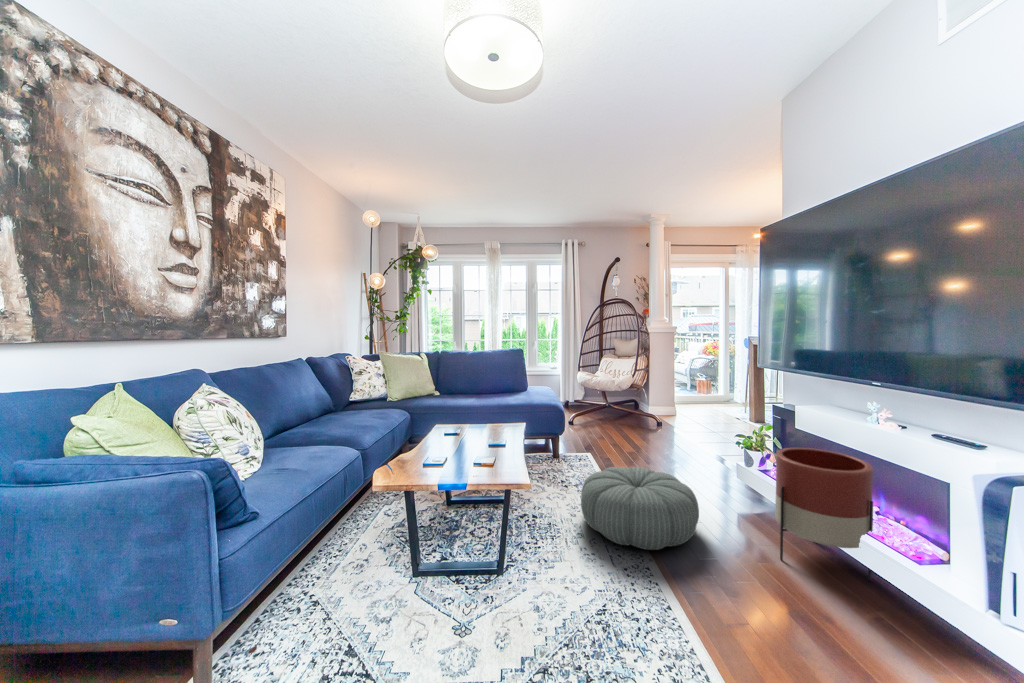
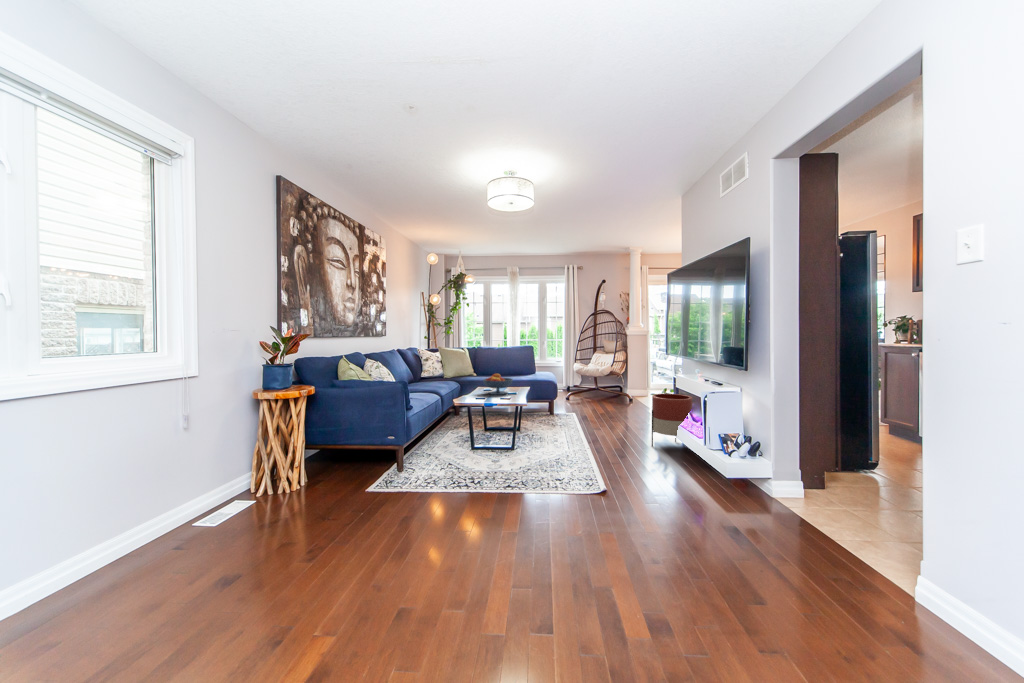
fruit bowl: none [440,405,498,449] -> present [483,374,513,395]
pouf: present [581,467,699,550] -> none [557,408,617,443]

